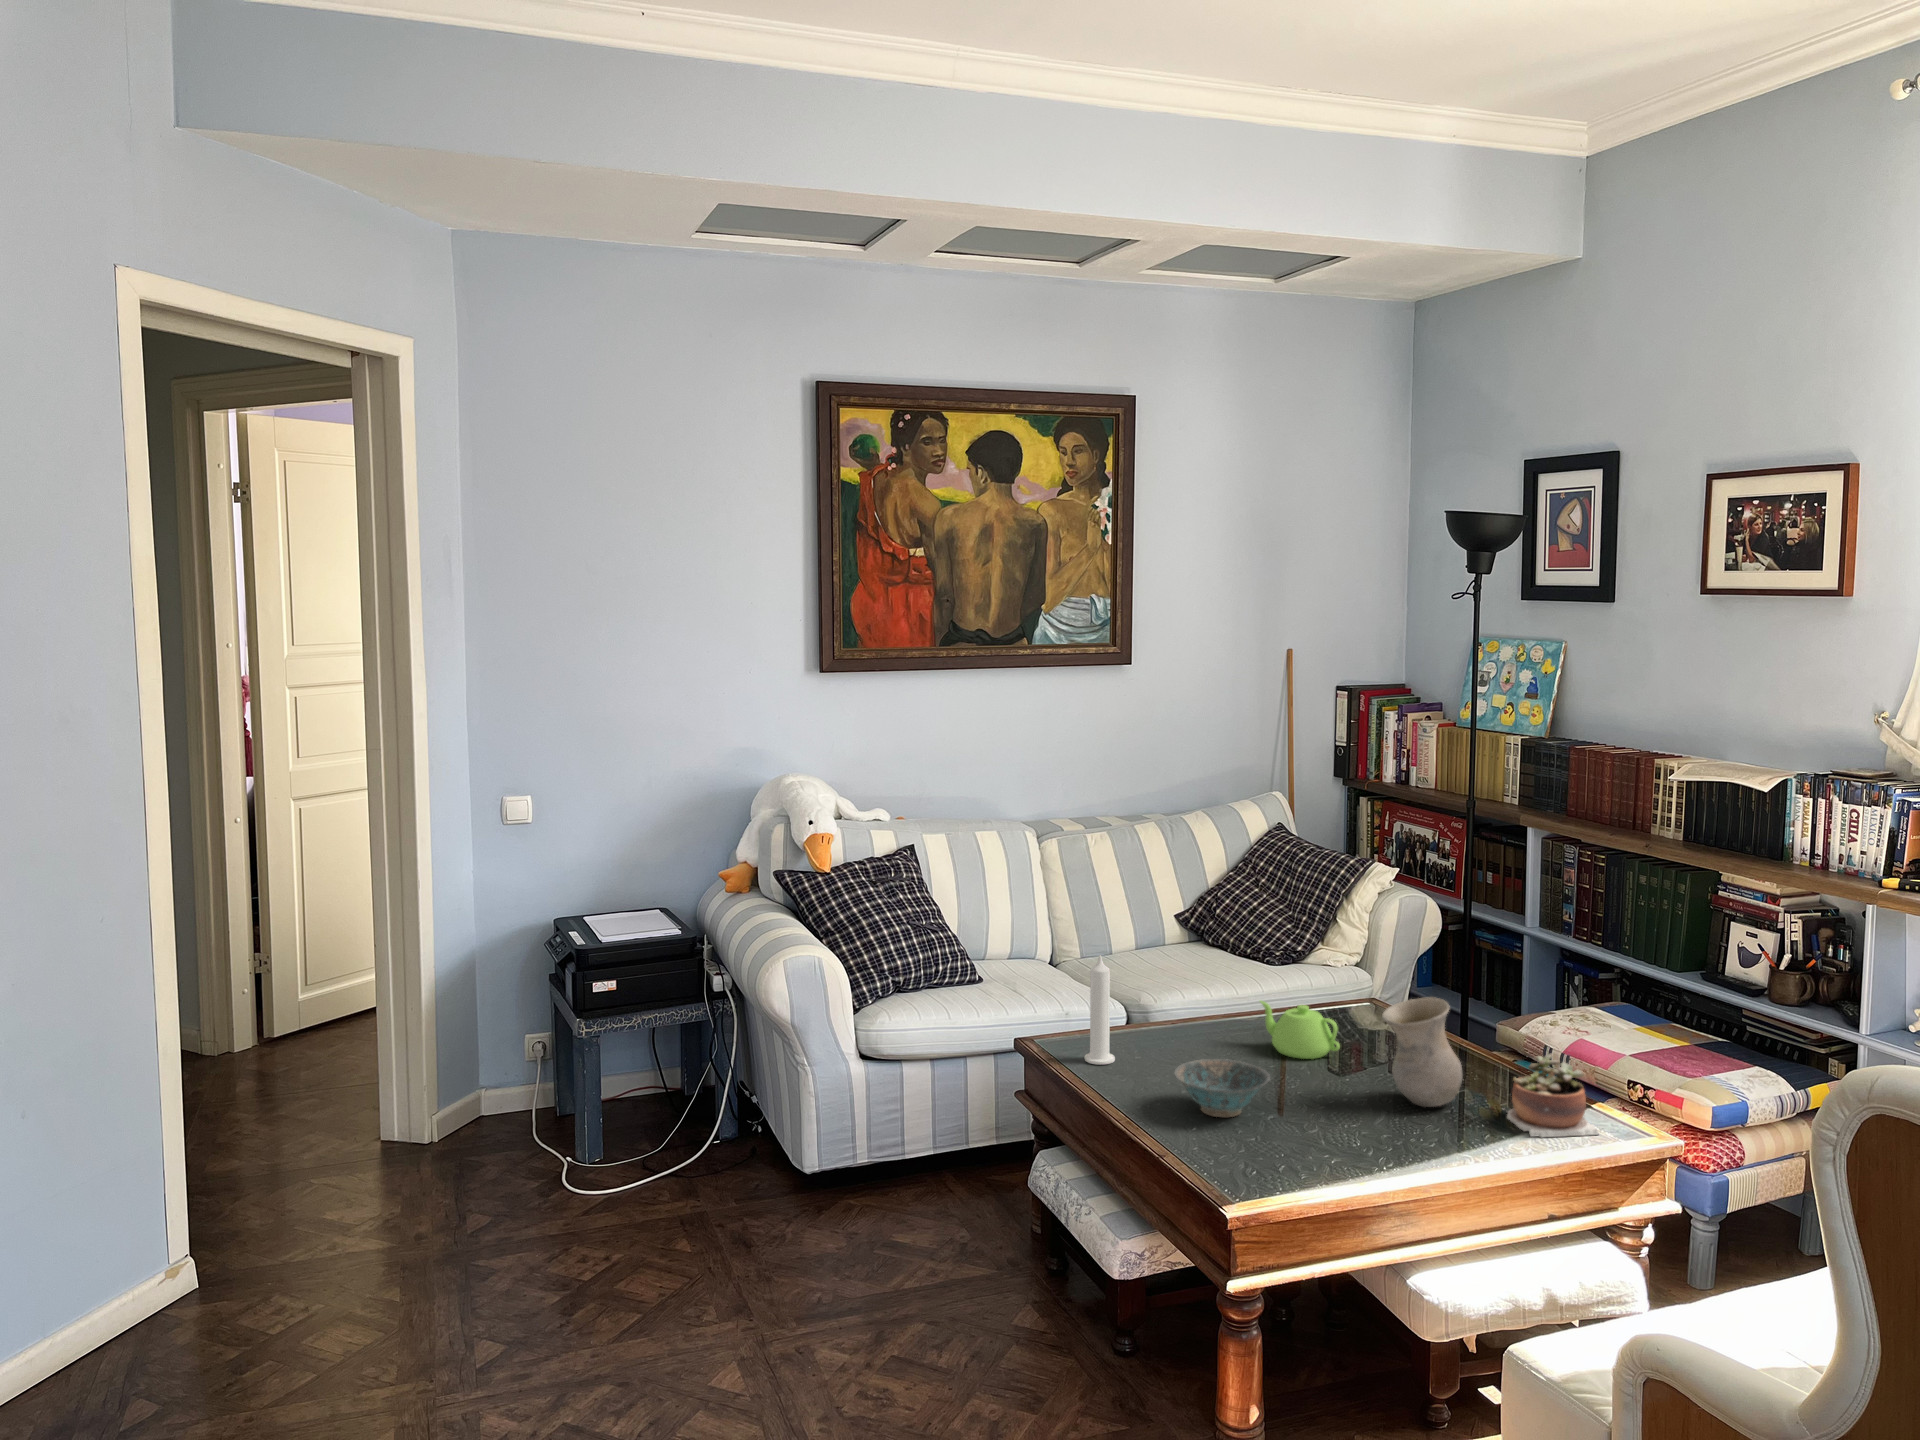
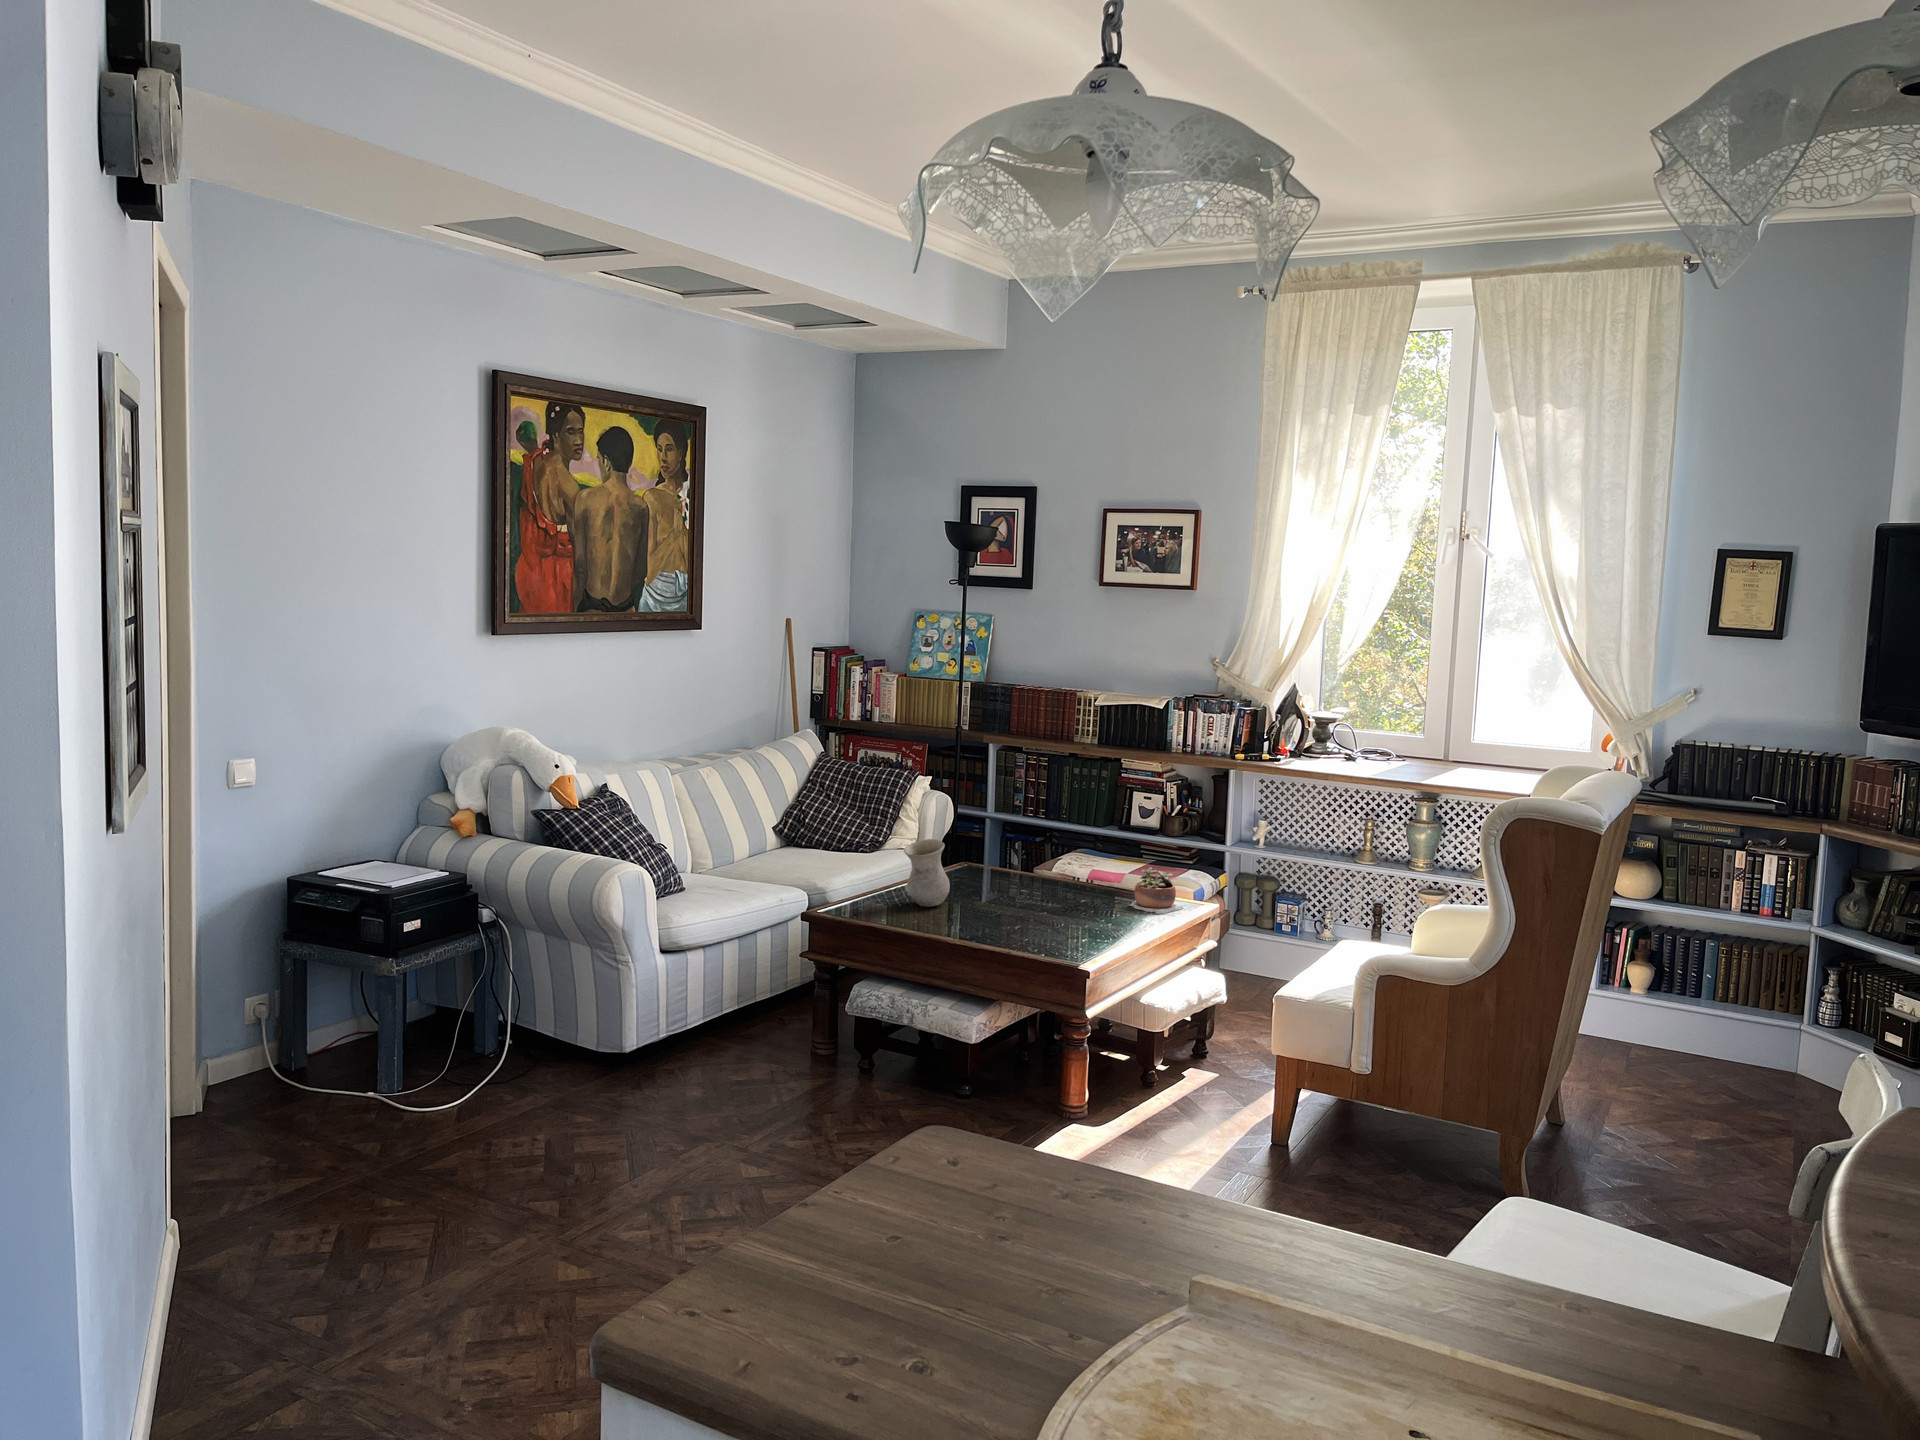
candle: present [1085,955,1115,1065] -> none [869,840,891,918]
vase: present [1382,997,1462,1107] -> present [904,839,950,907]
teapot: present [1260,1001,1340,1059] -> none [951,863,1006,898]
ceramic bowl: present [1174,1059,1270,1117] -> none [968,897,1030,931]

